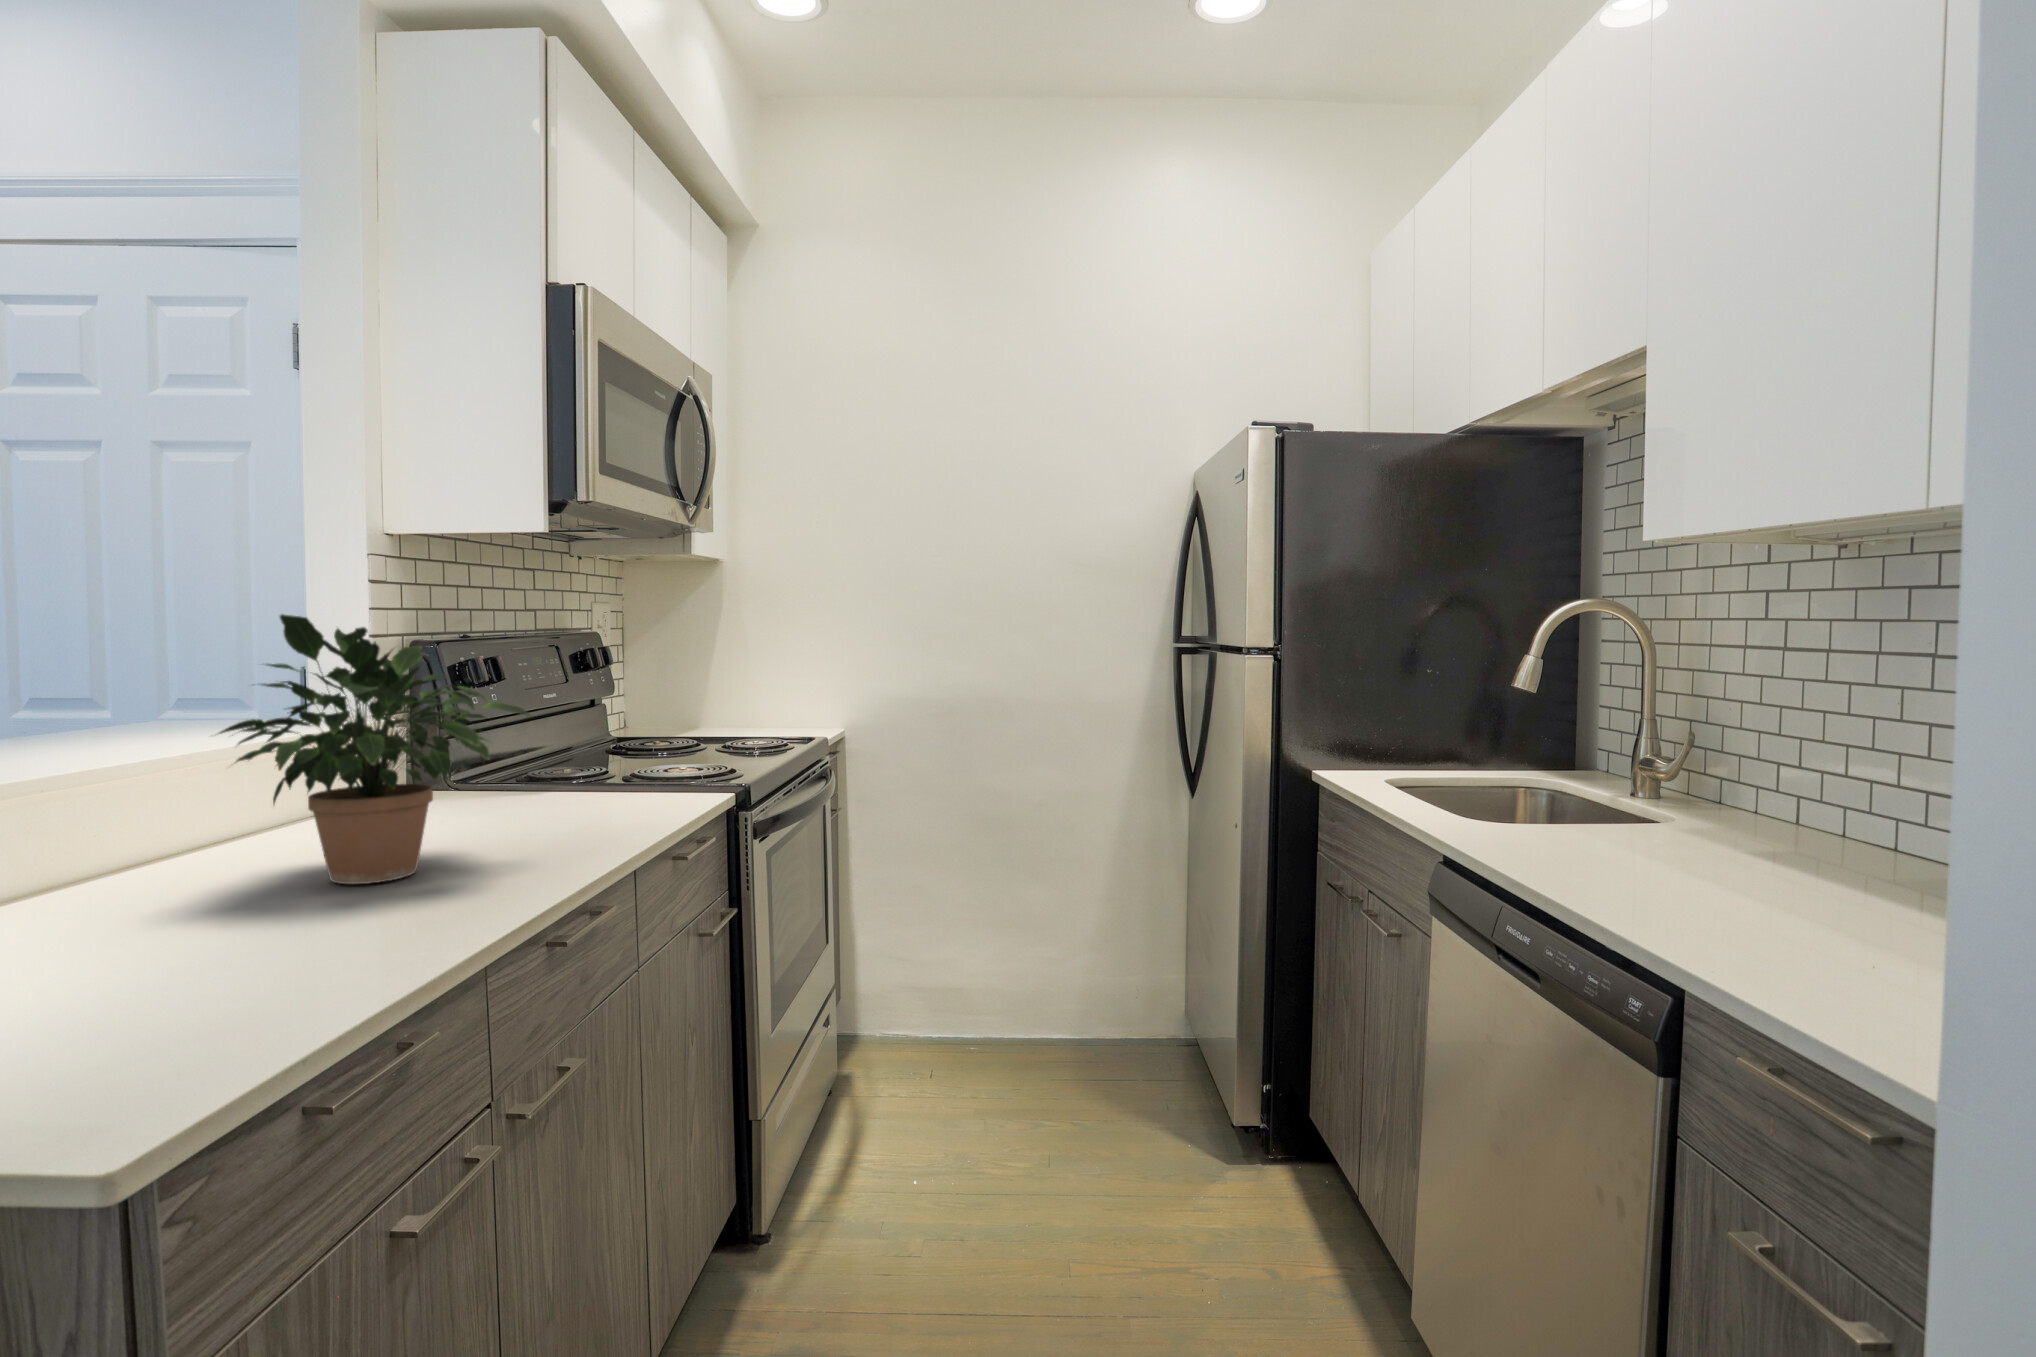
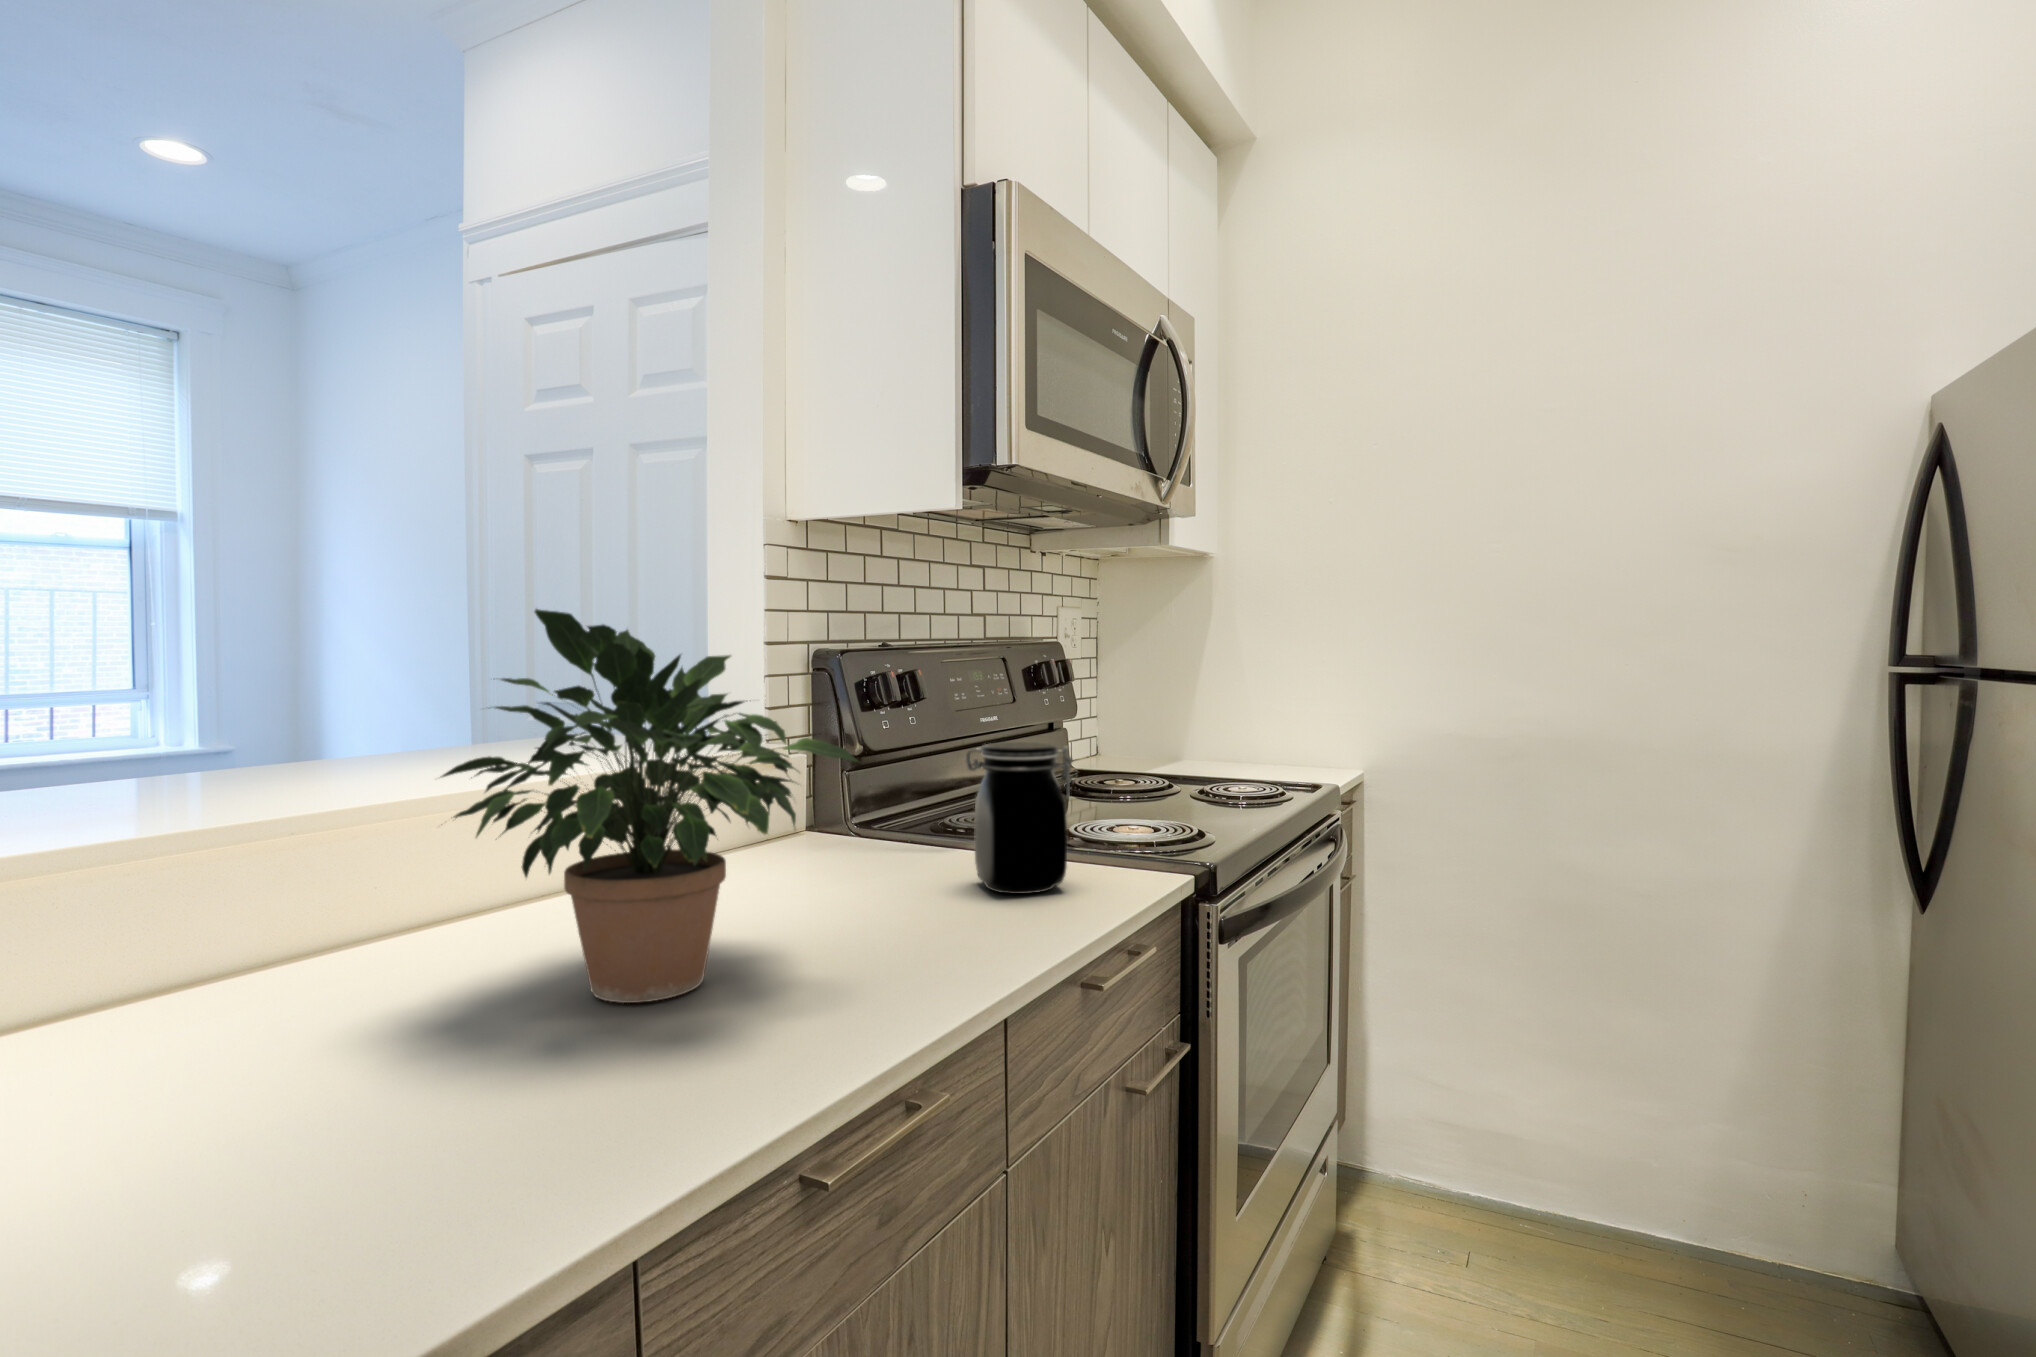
jar: none [572,707,653,812] -> present [966,742,1073,894]

